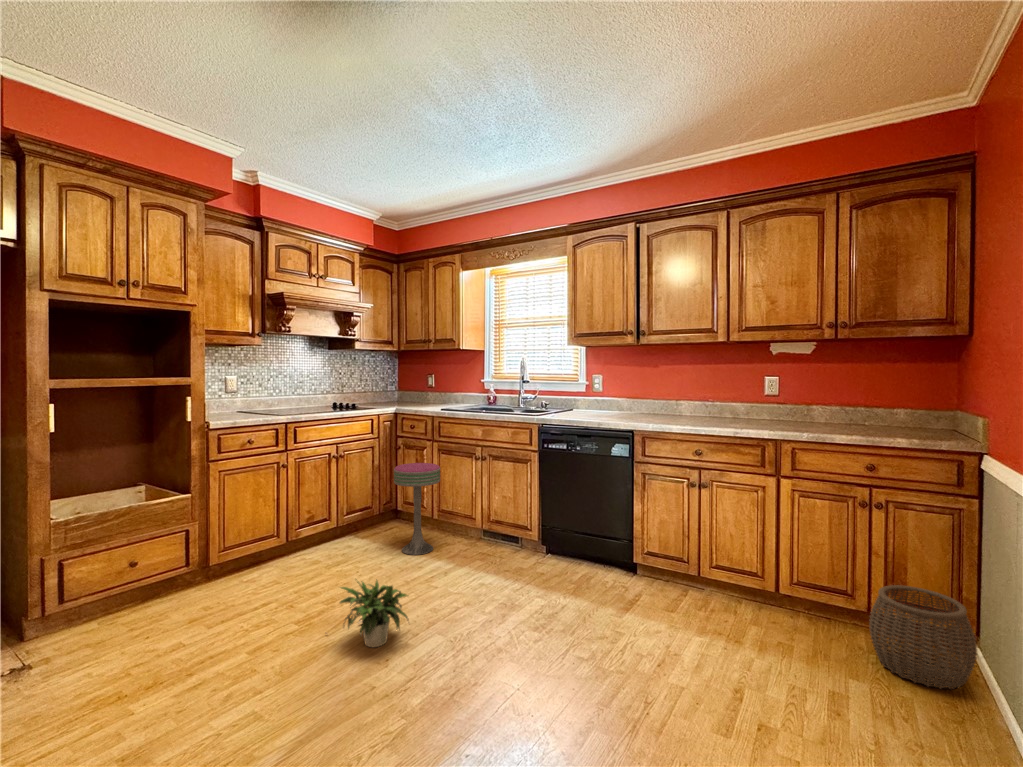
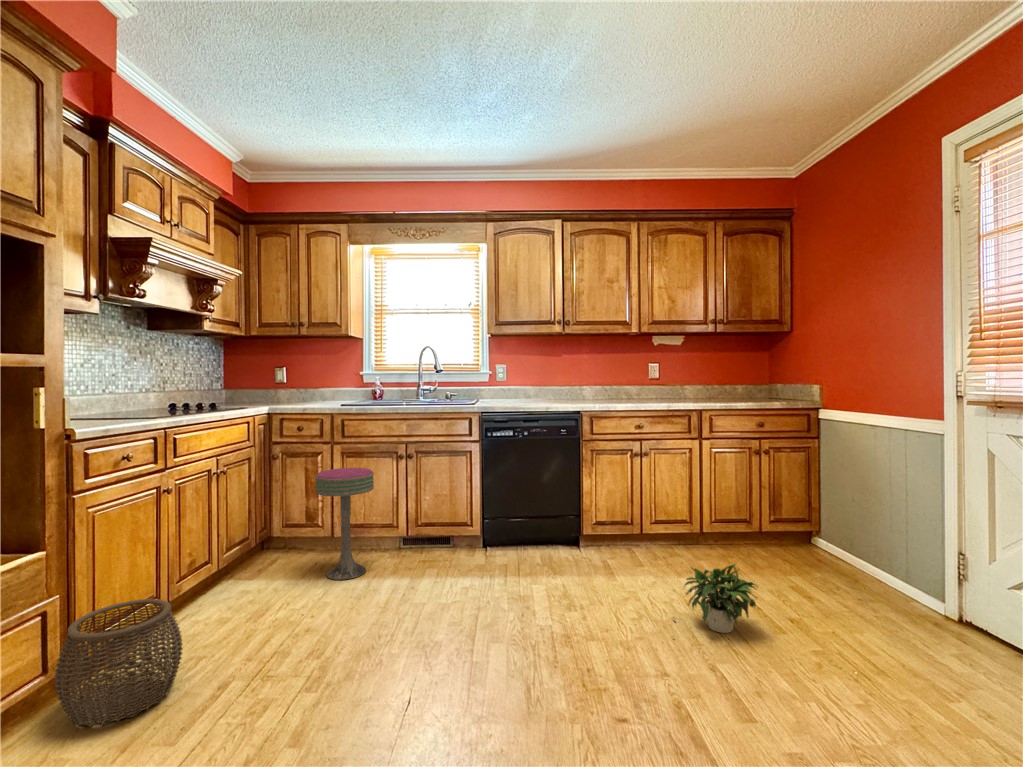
potted plant: present [340,579,408,647] -> present [672,563,758,637]
woven basket: present [869,585,977,689] -> present [54,599,183,727]

